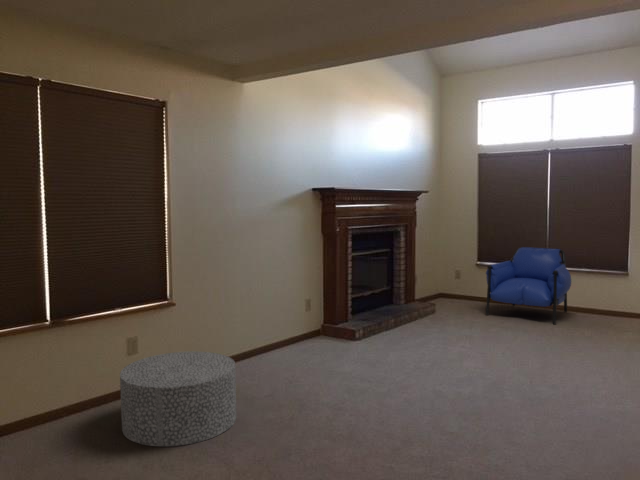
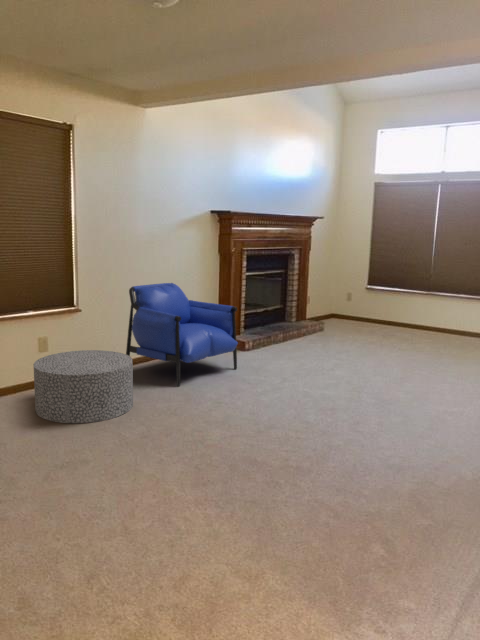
armchair: present [486,247,571,324] -> present [126,283,238,386]

